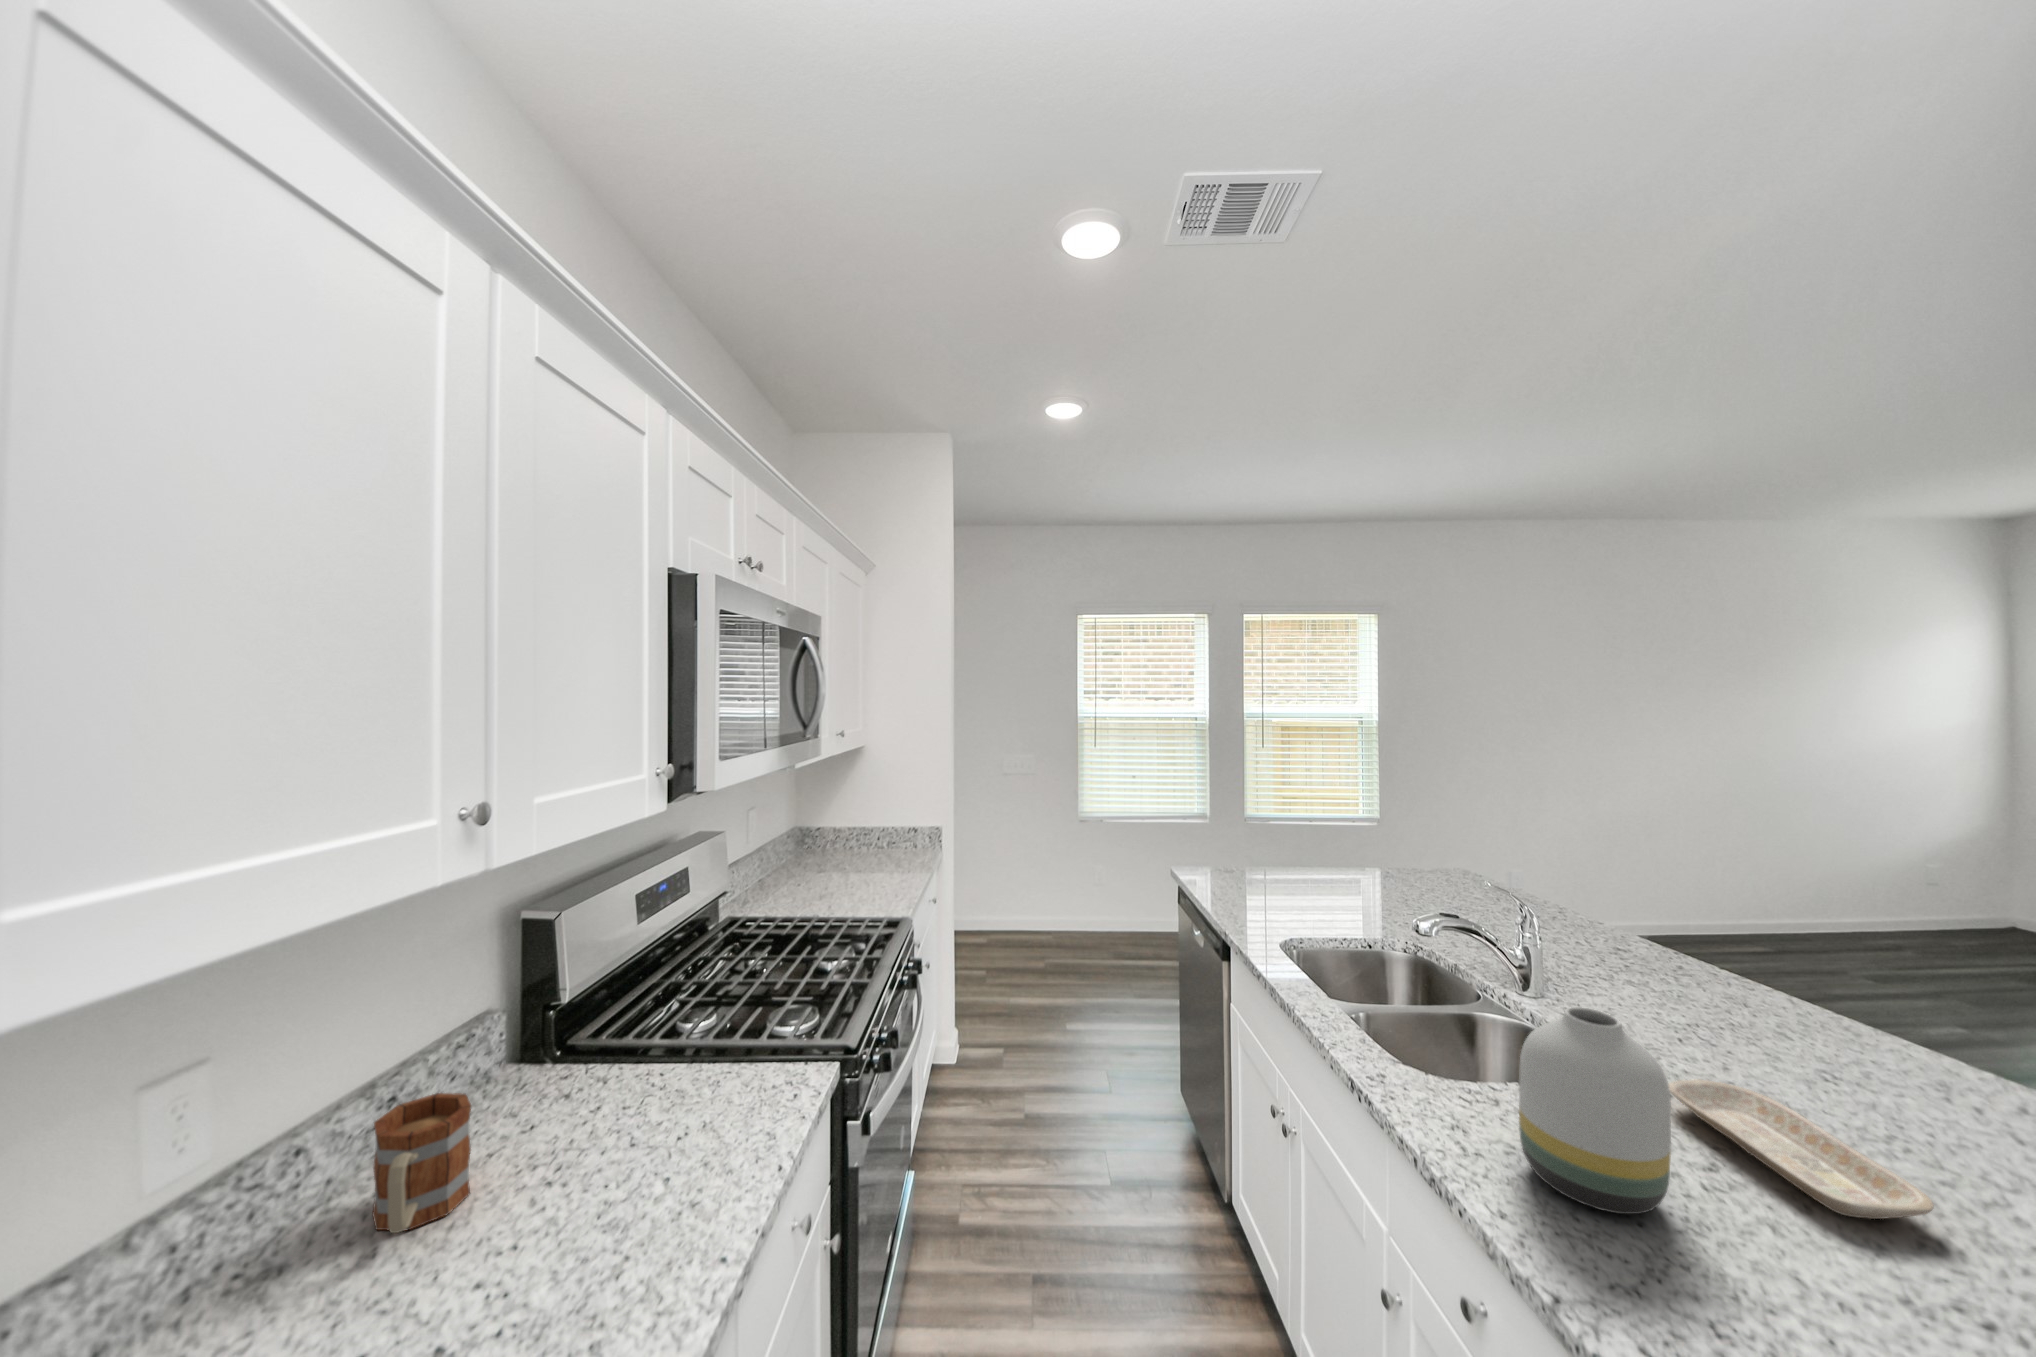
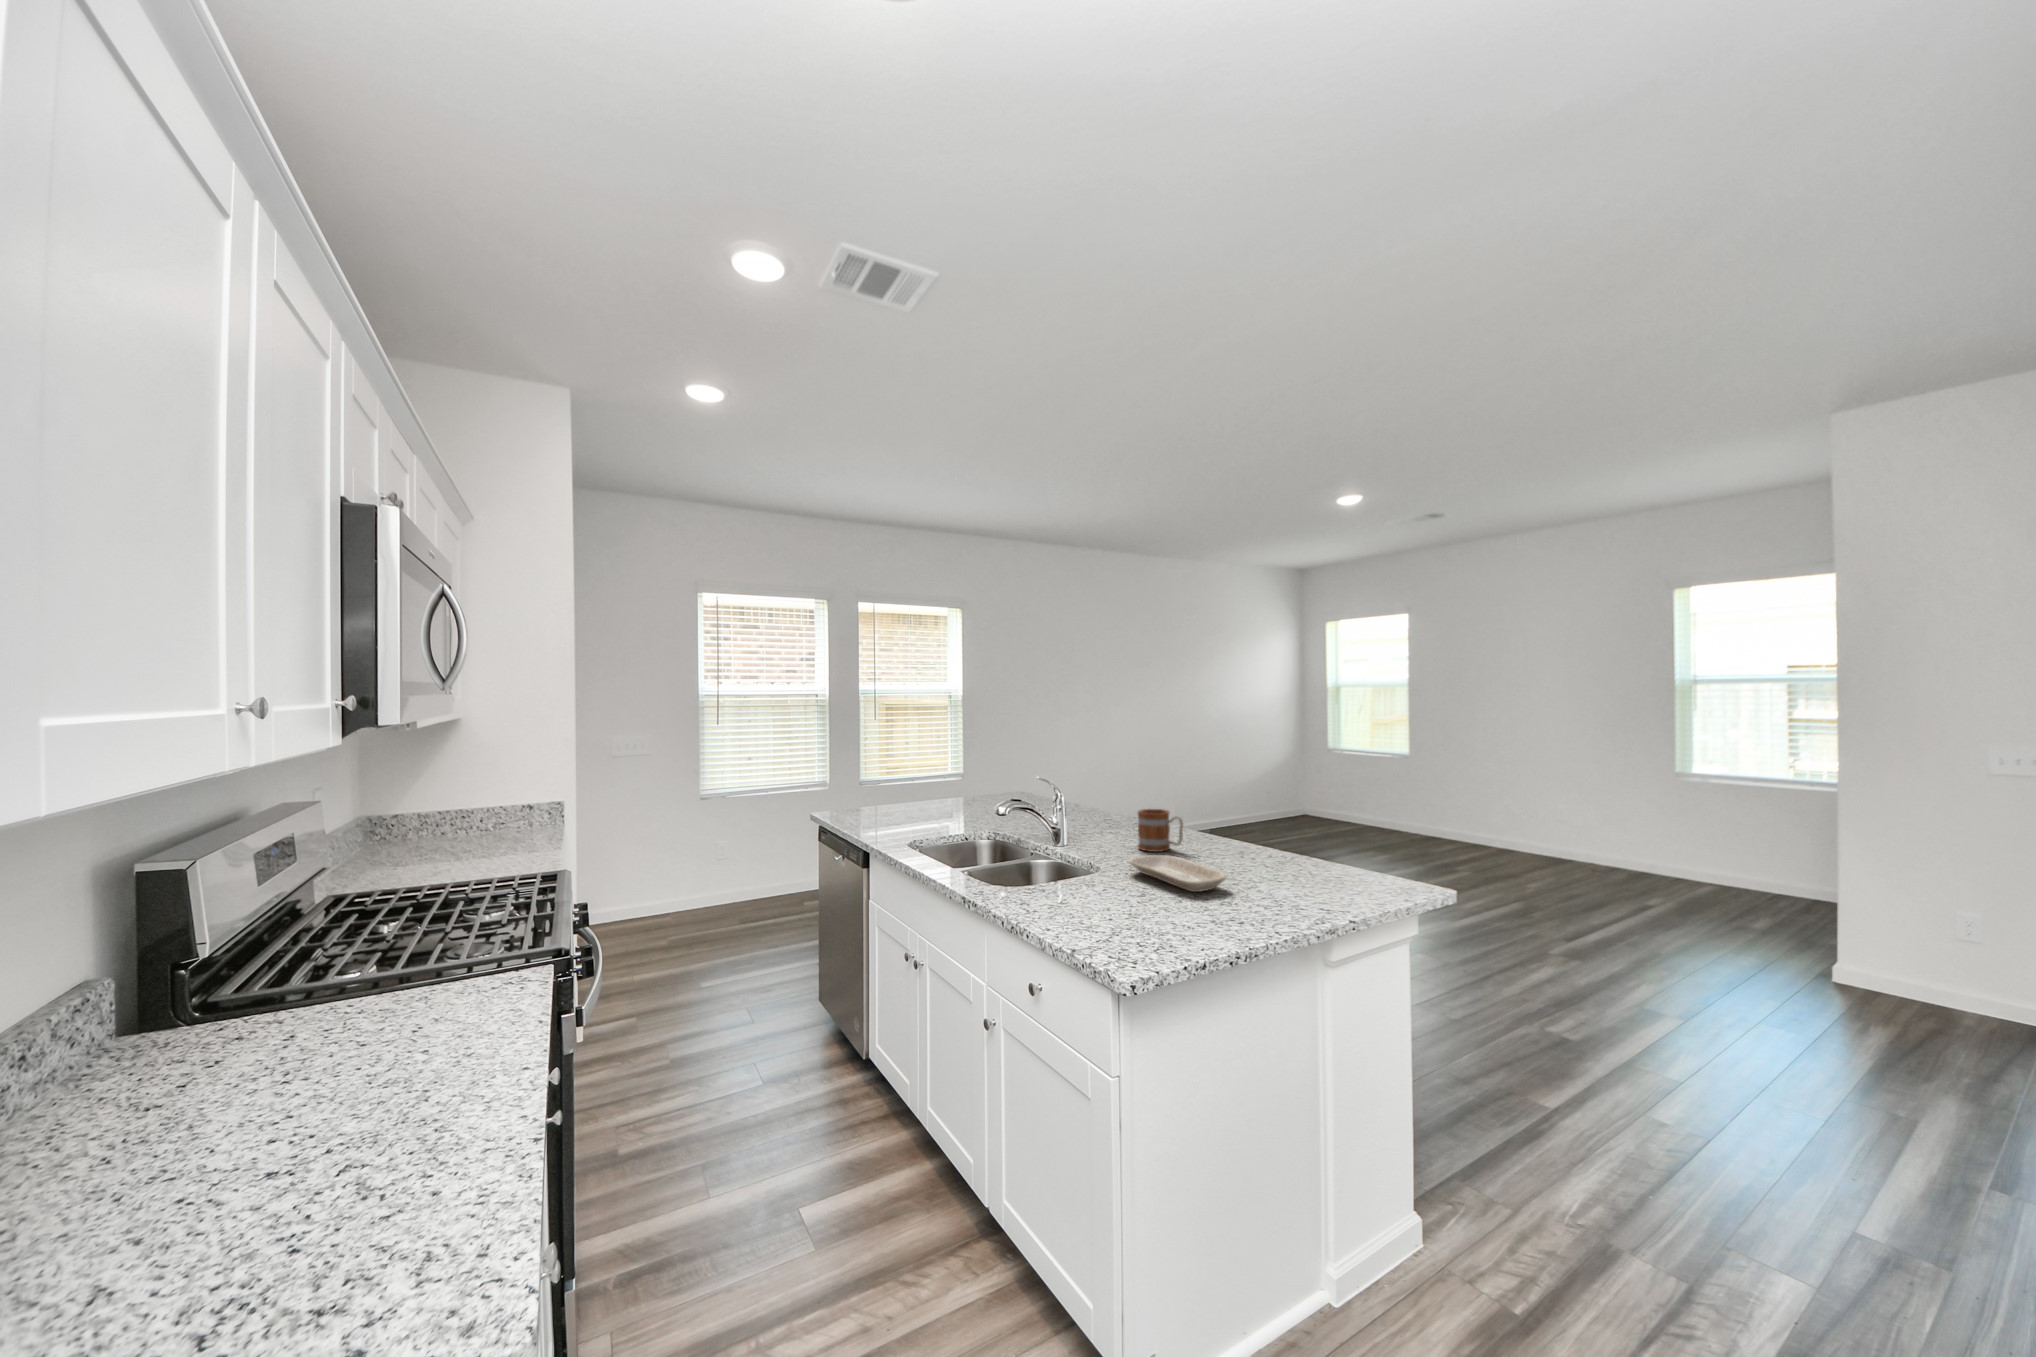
vase: present [1519,1007,1671,1214] -> none [1054,806,1123,912]
mug: present [372,1093,471,1233] -> present [1138,809,1183,852]

